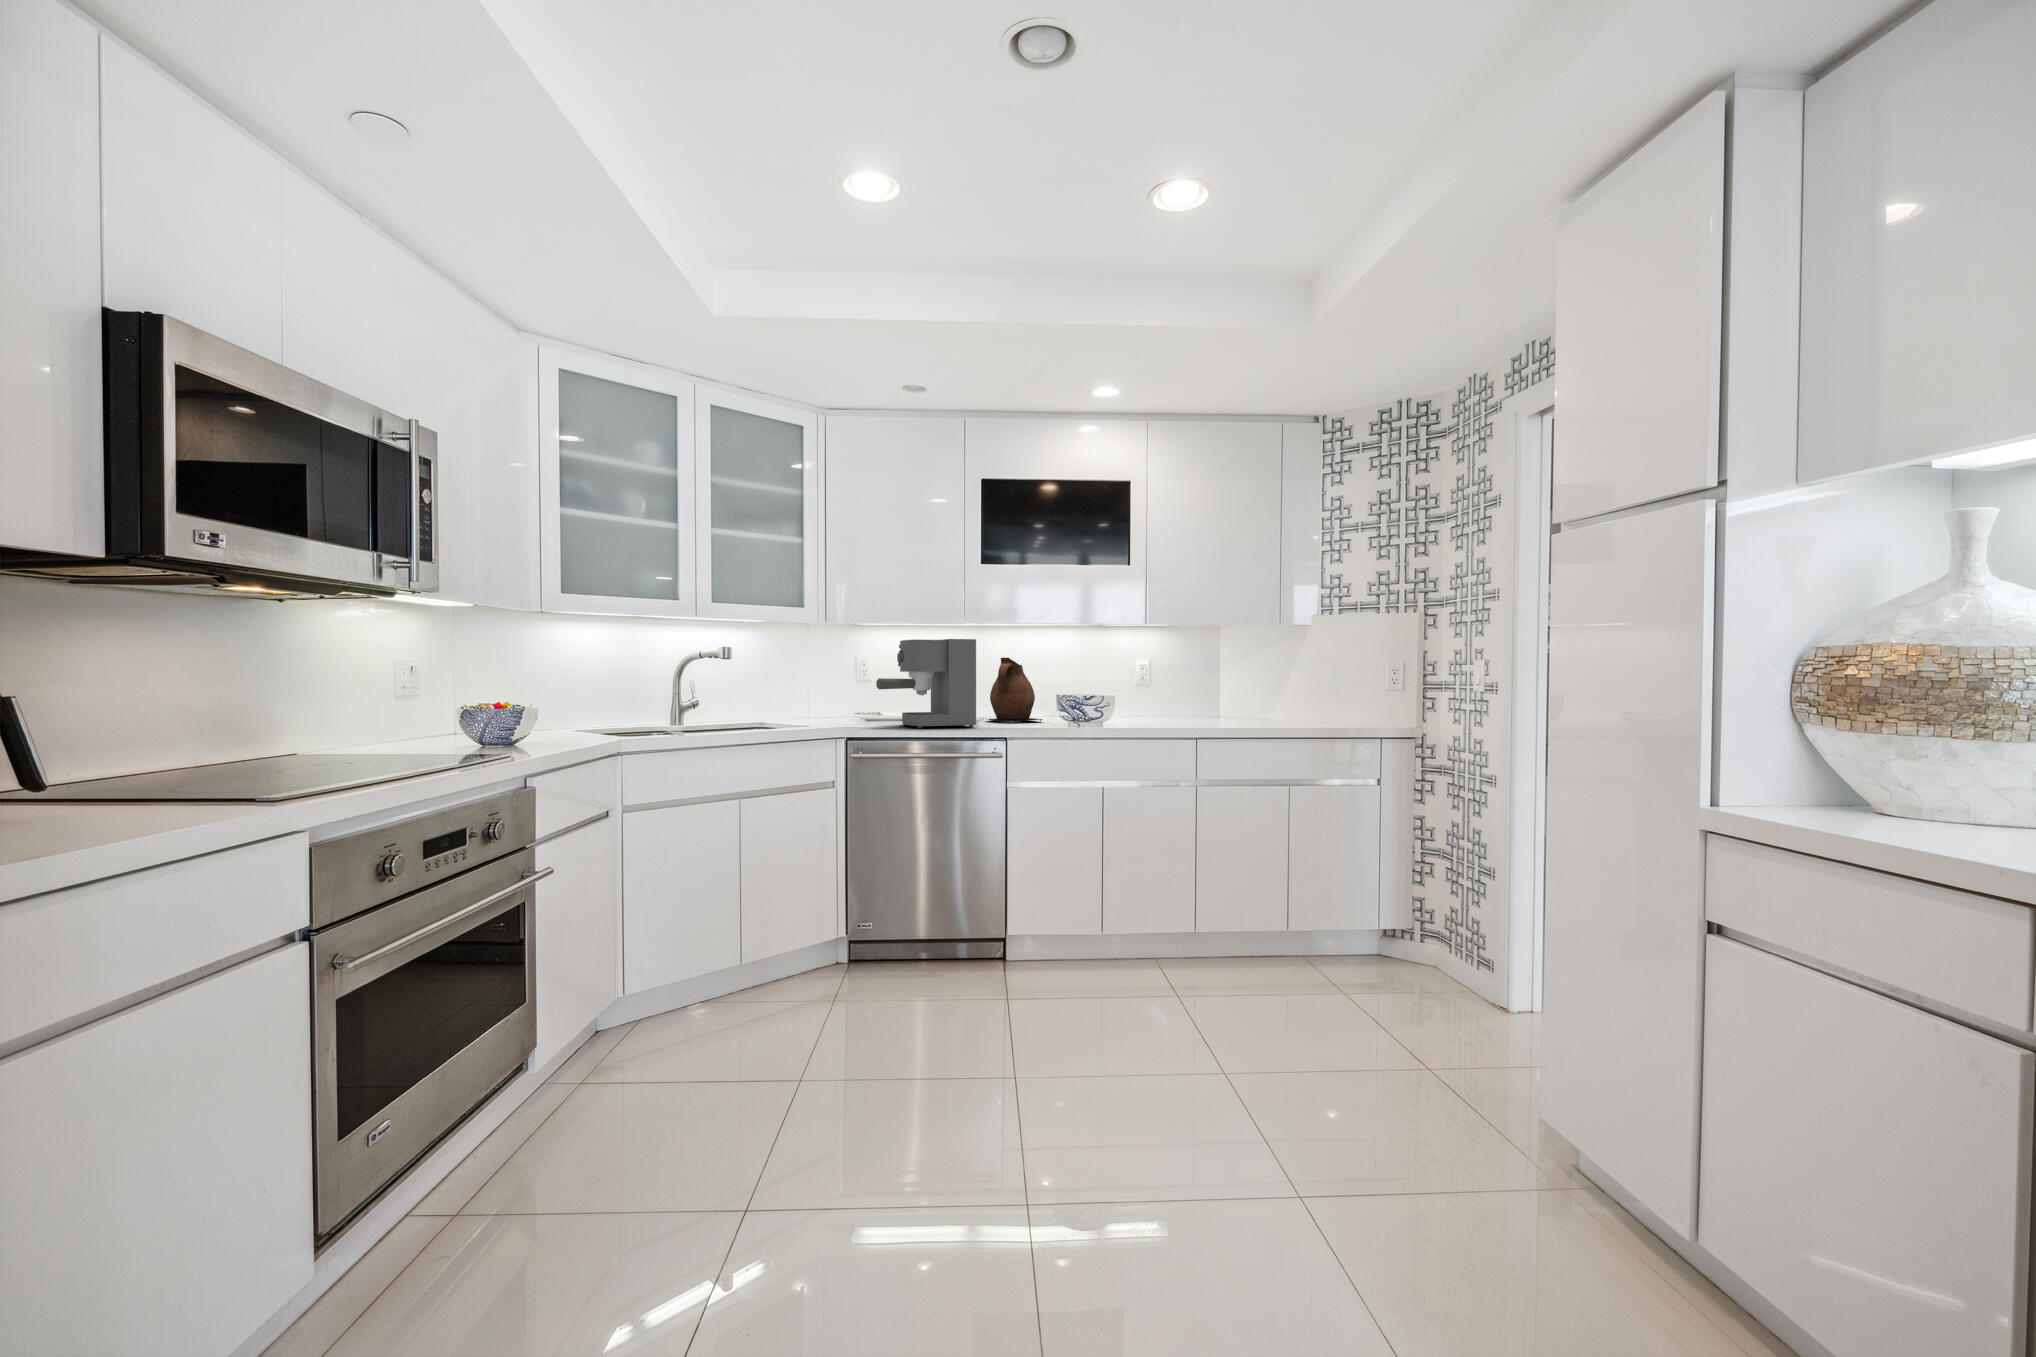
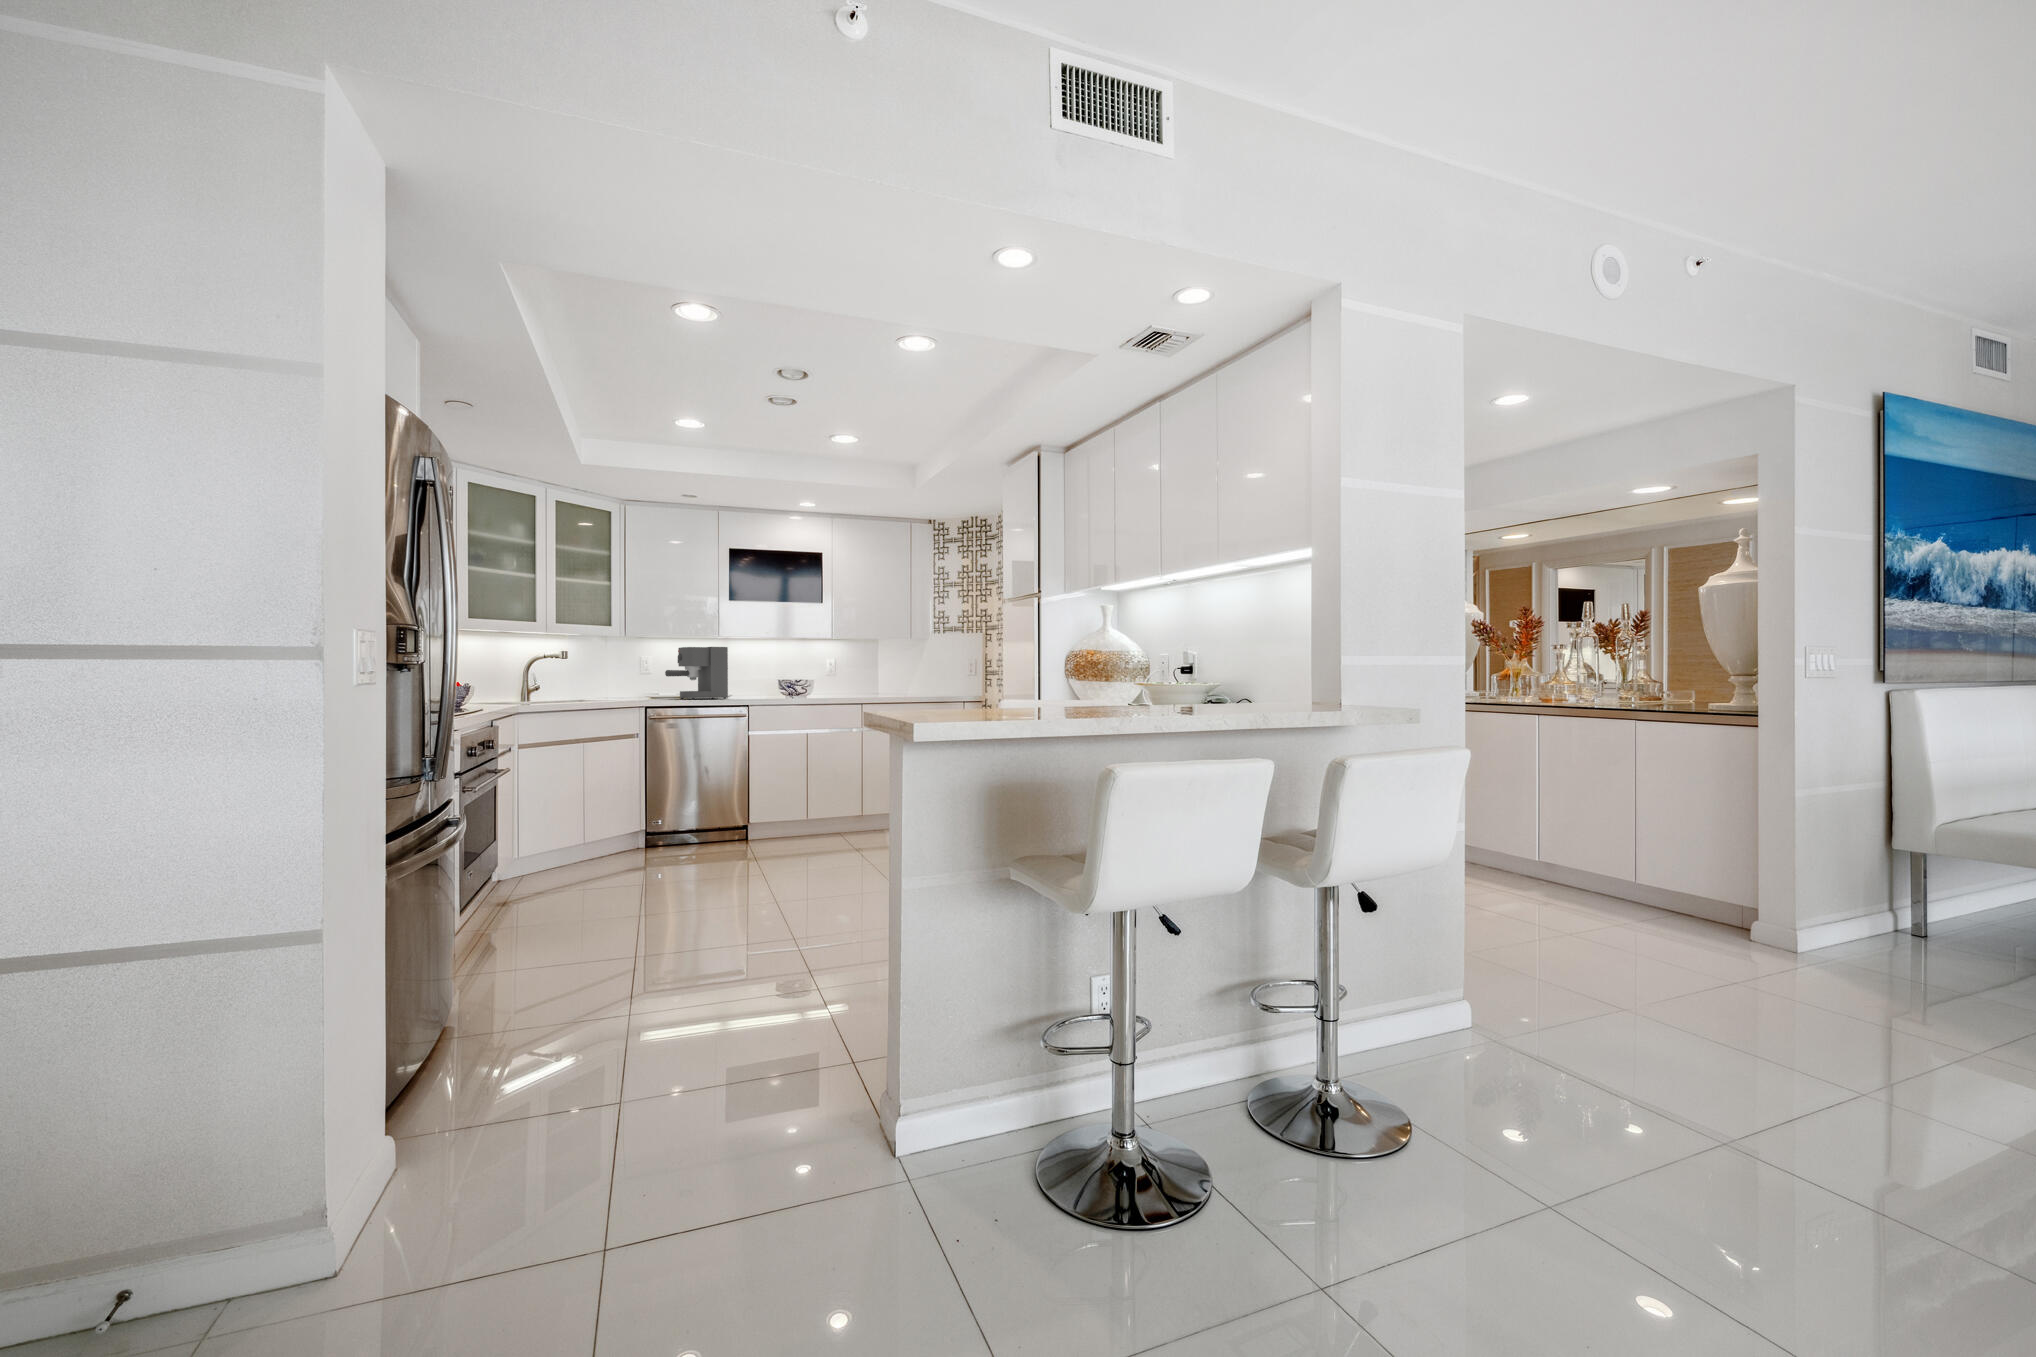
ceramic pitcher: present [988,658,1042,721] -> none [731,658,770,697]

